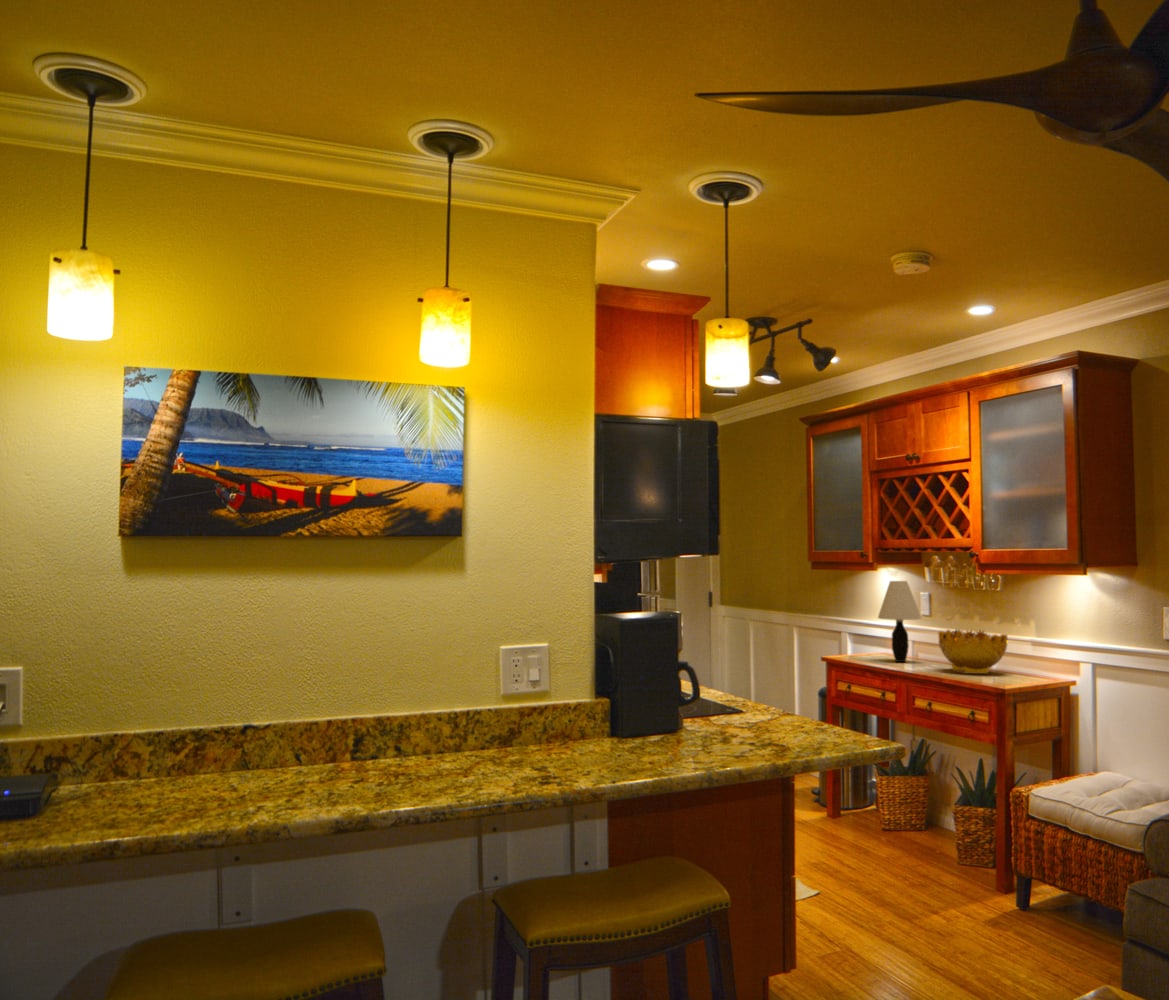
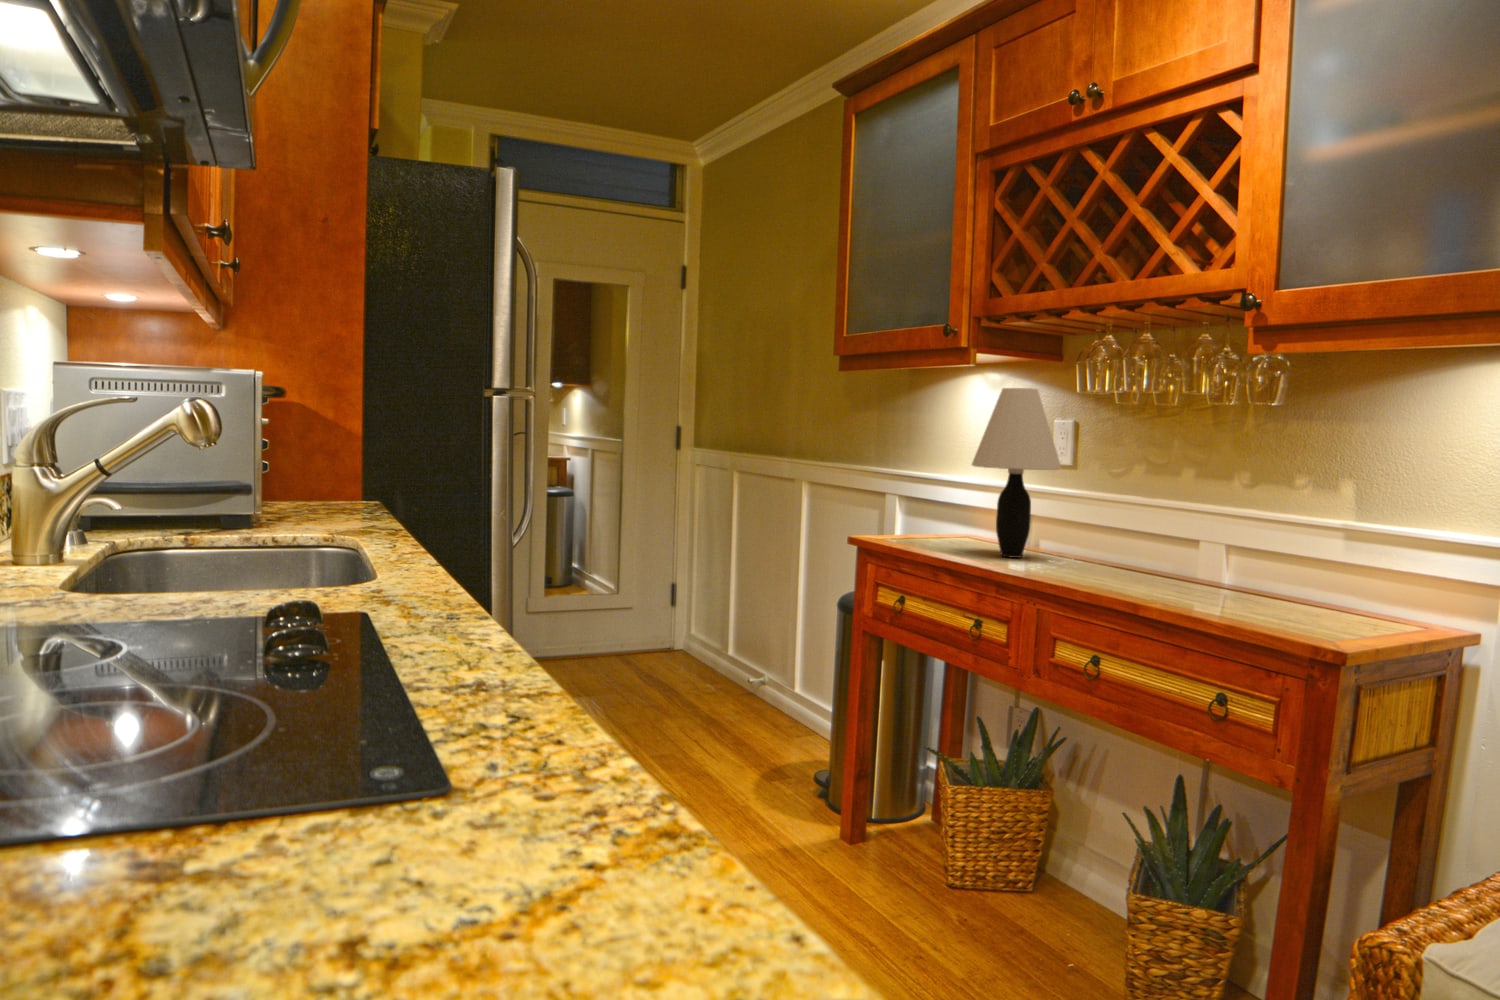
decorative bowl: present [938,630,1008,674] -> none [1115,492,1280,596]

